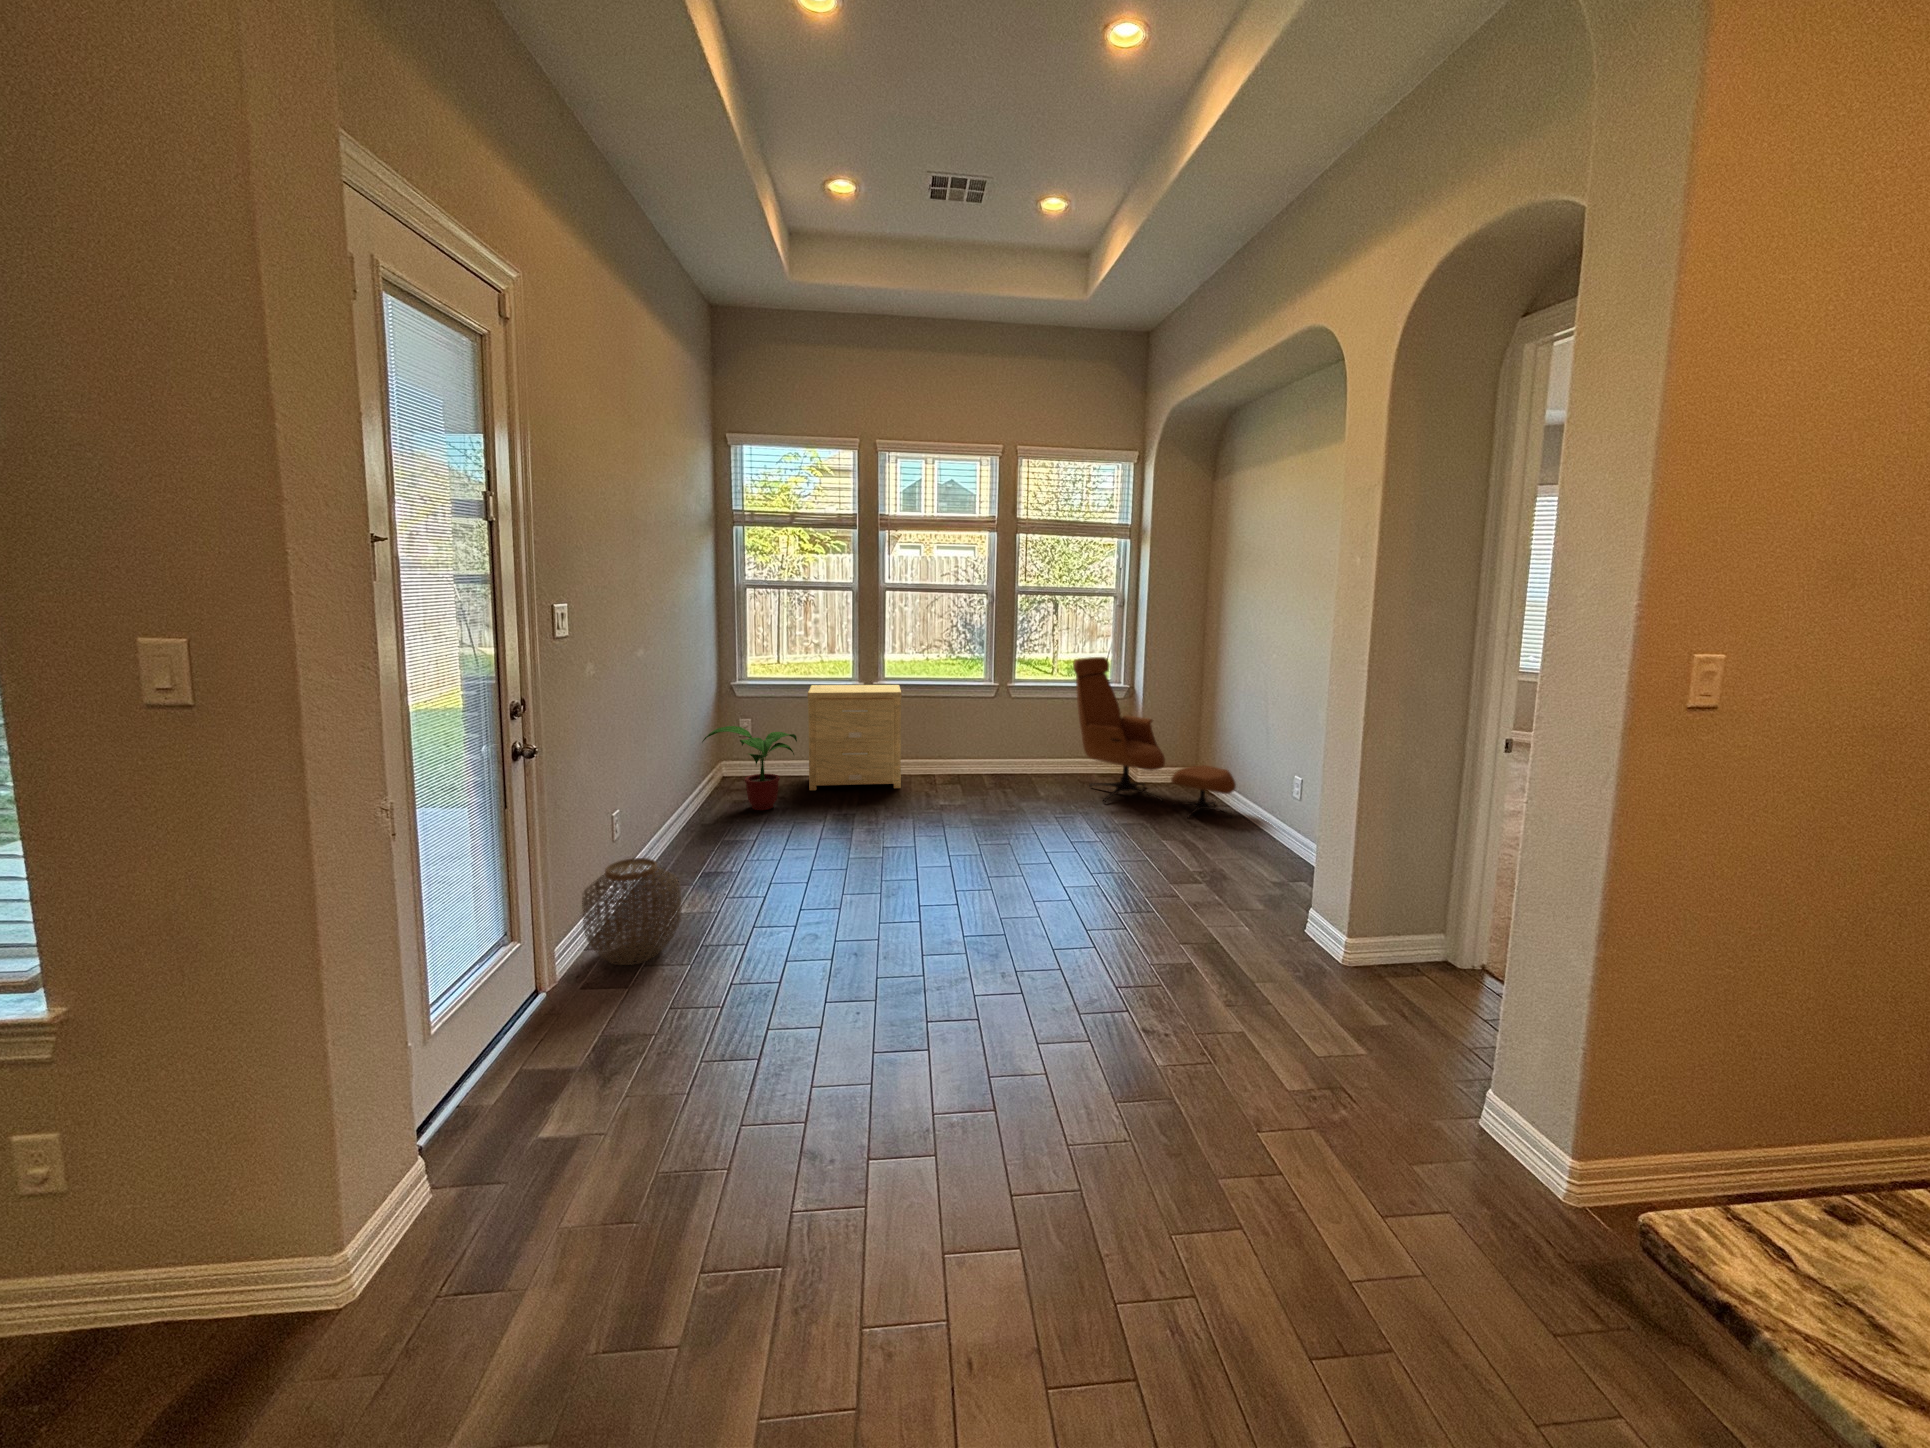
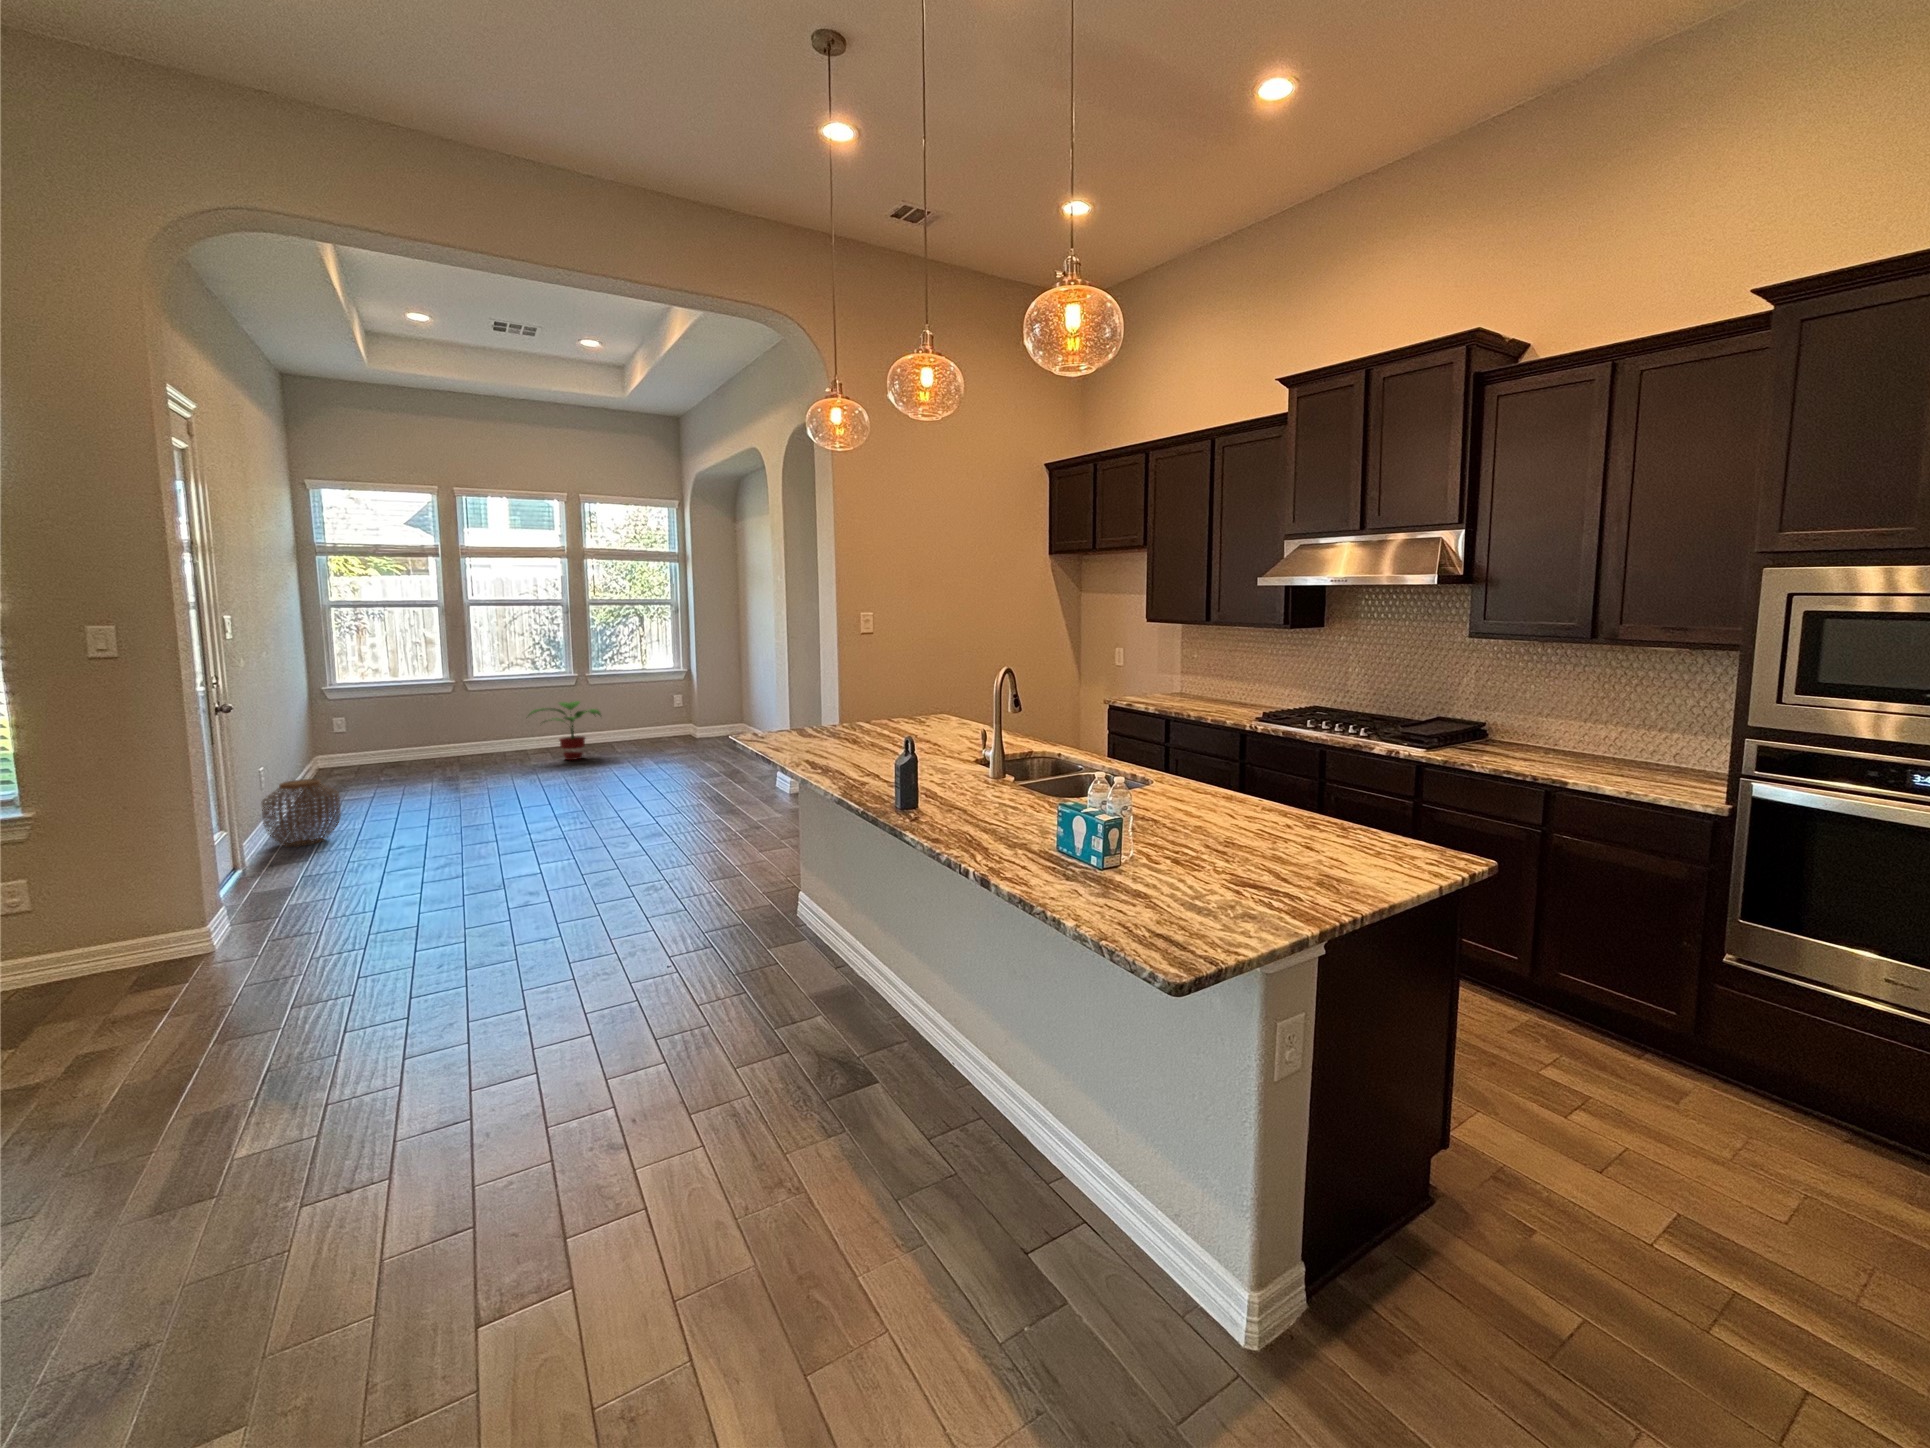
lounge chair: present [1073,657,1236,818] -> none [639,653,764,756]
side table: present [808,685,902,790] -> none [402,686,496,775]
potted plant: present [702,726,797,810] -> present [529,701,601,760]

